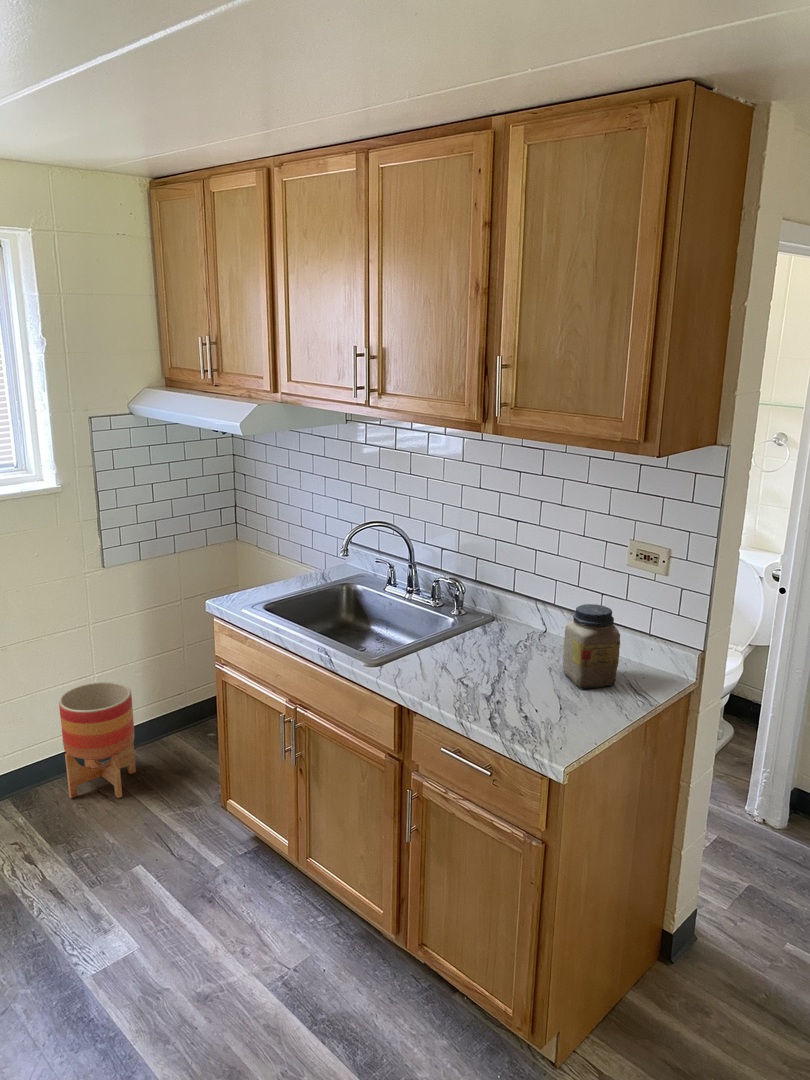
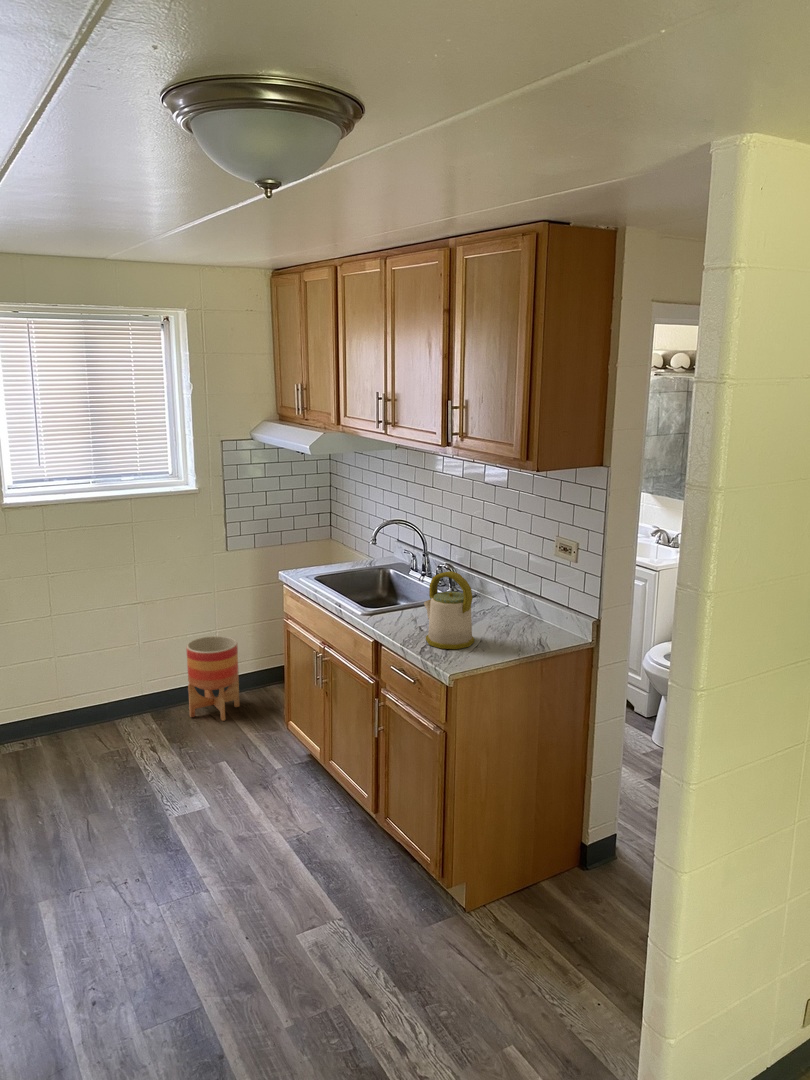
kettle: none [473,603,554,716] -> present [424,571,474,649]
jar: present [563,604,620,689] -> none [498,579,534,639]

